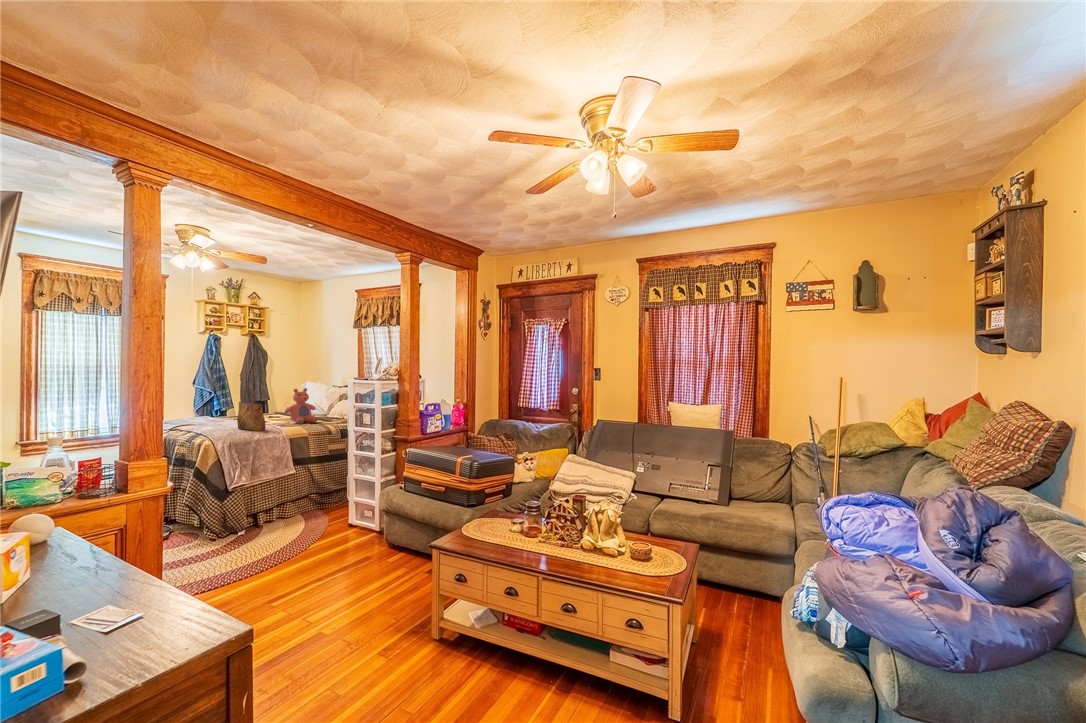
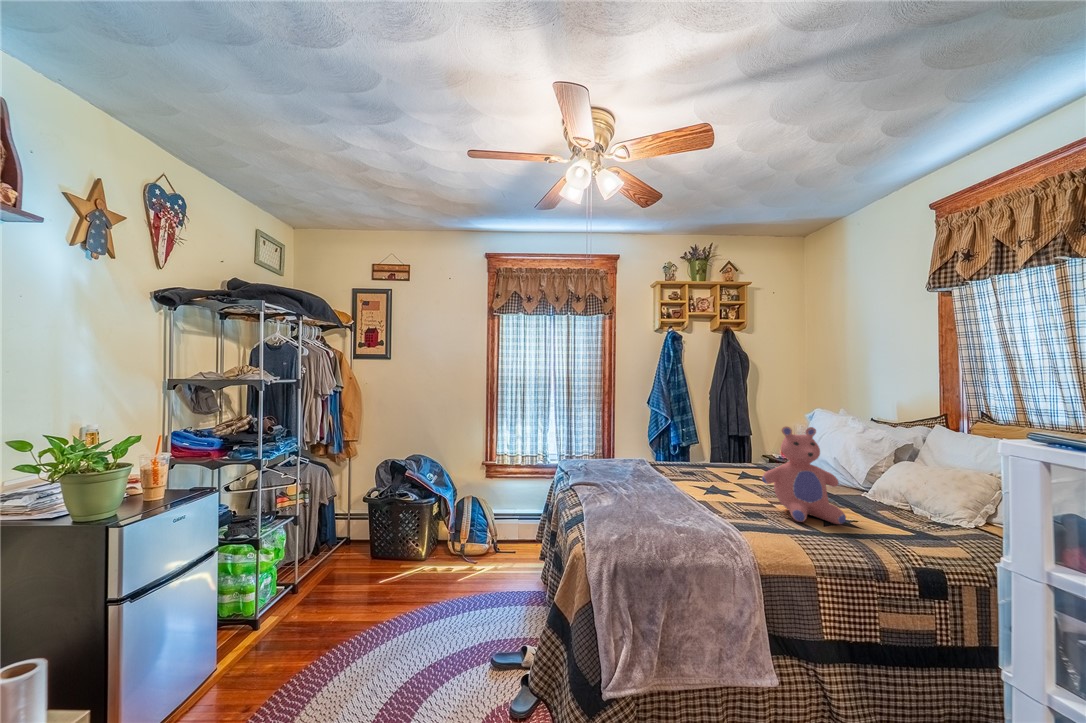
tote bag: present [237,385,266,431] -> none [665,411,711,526]

